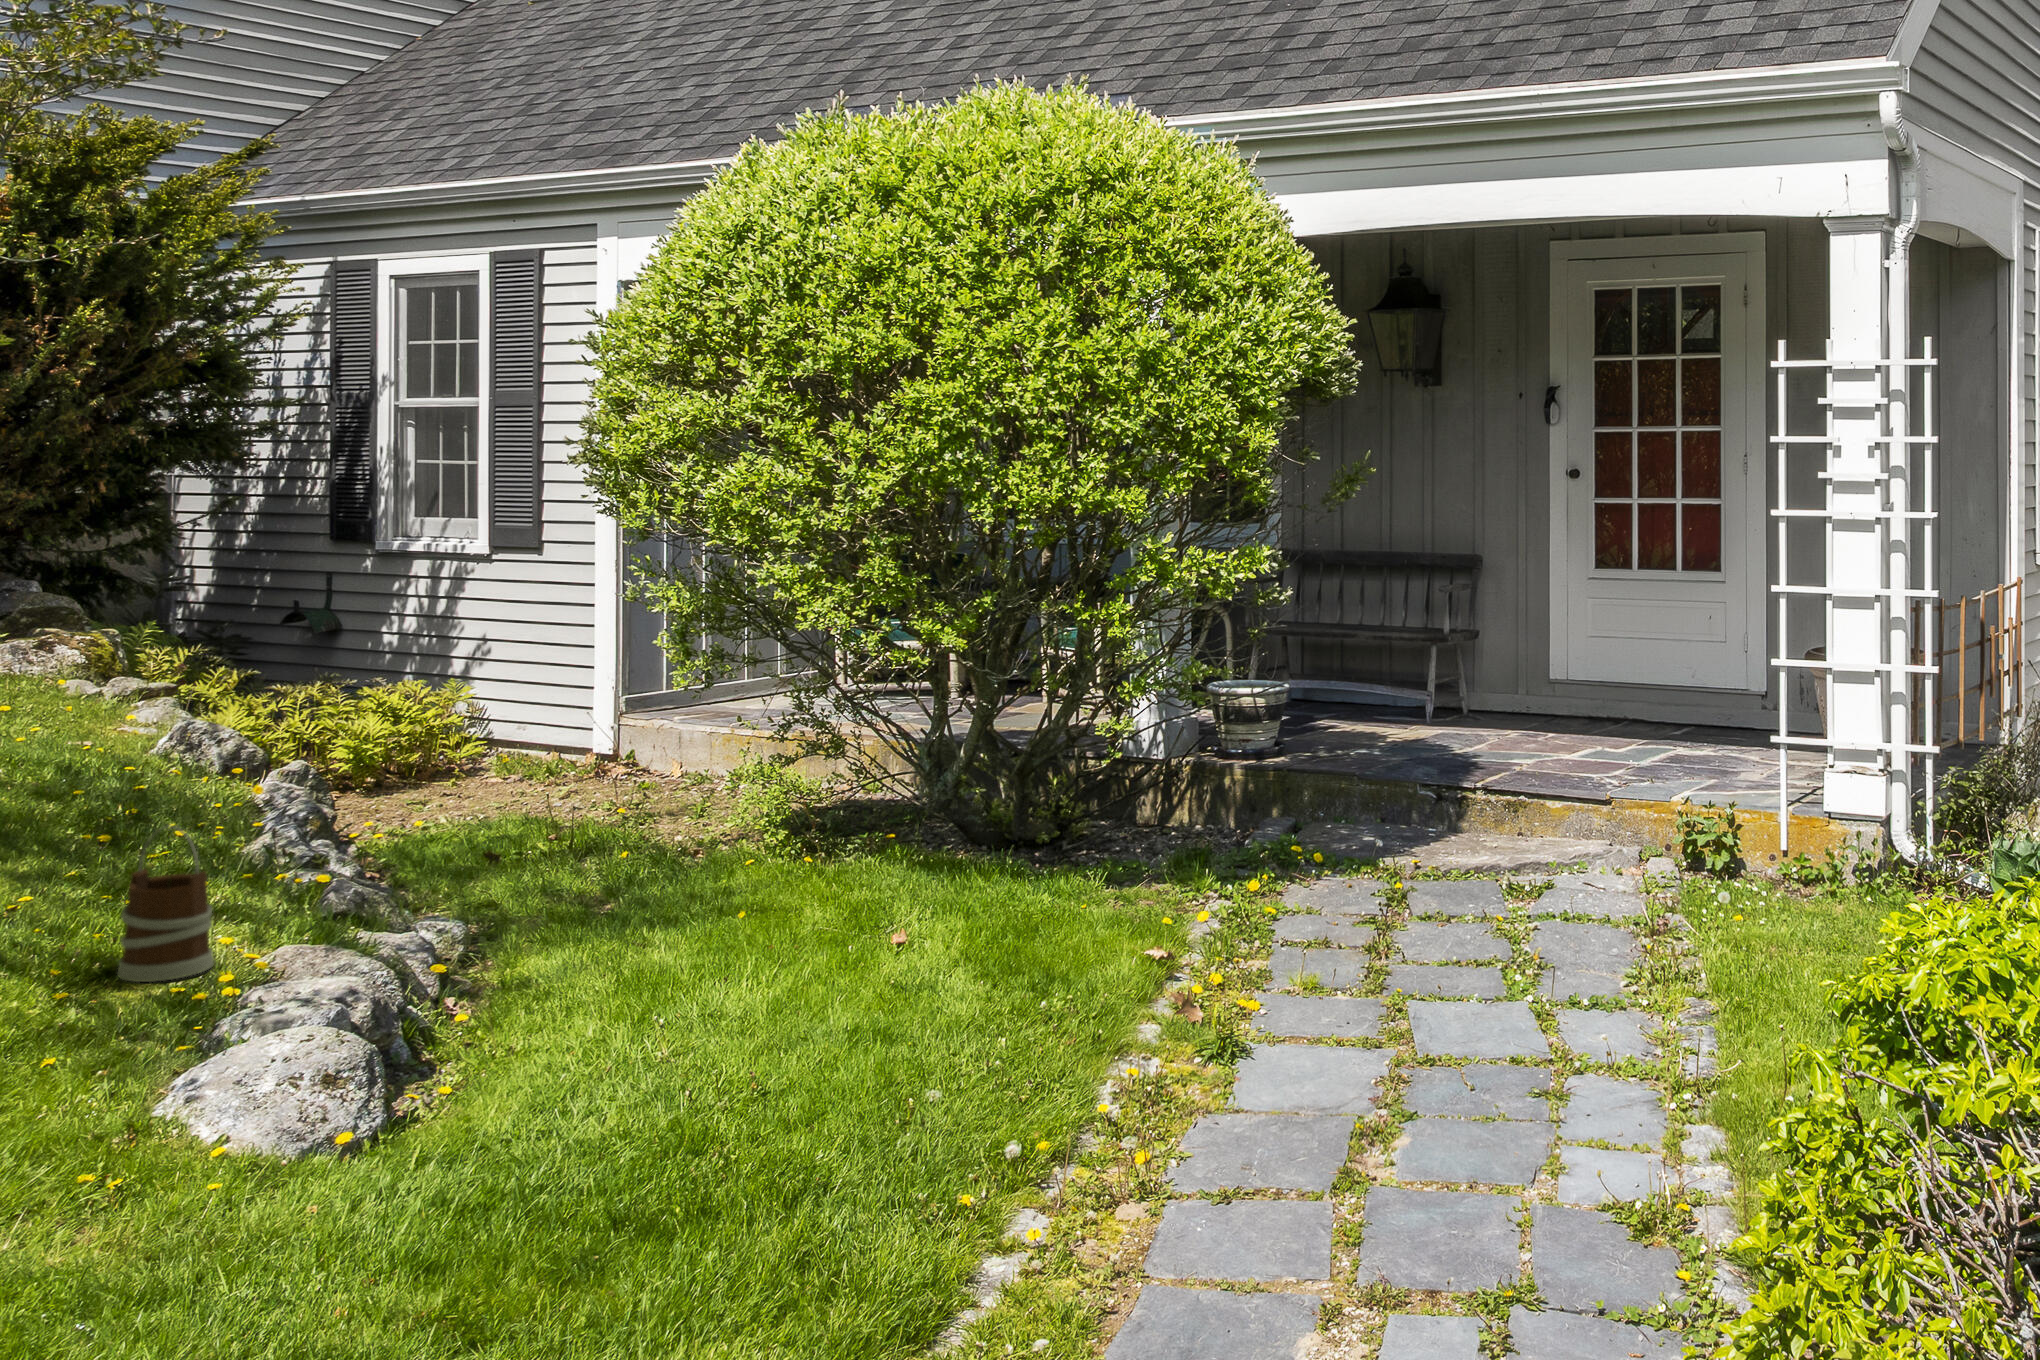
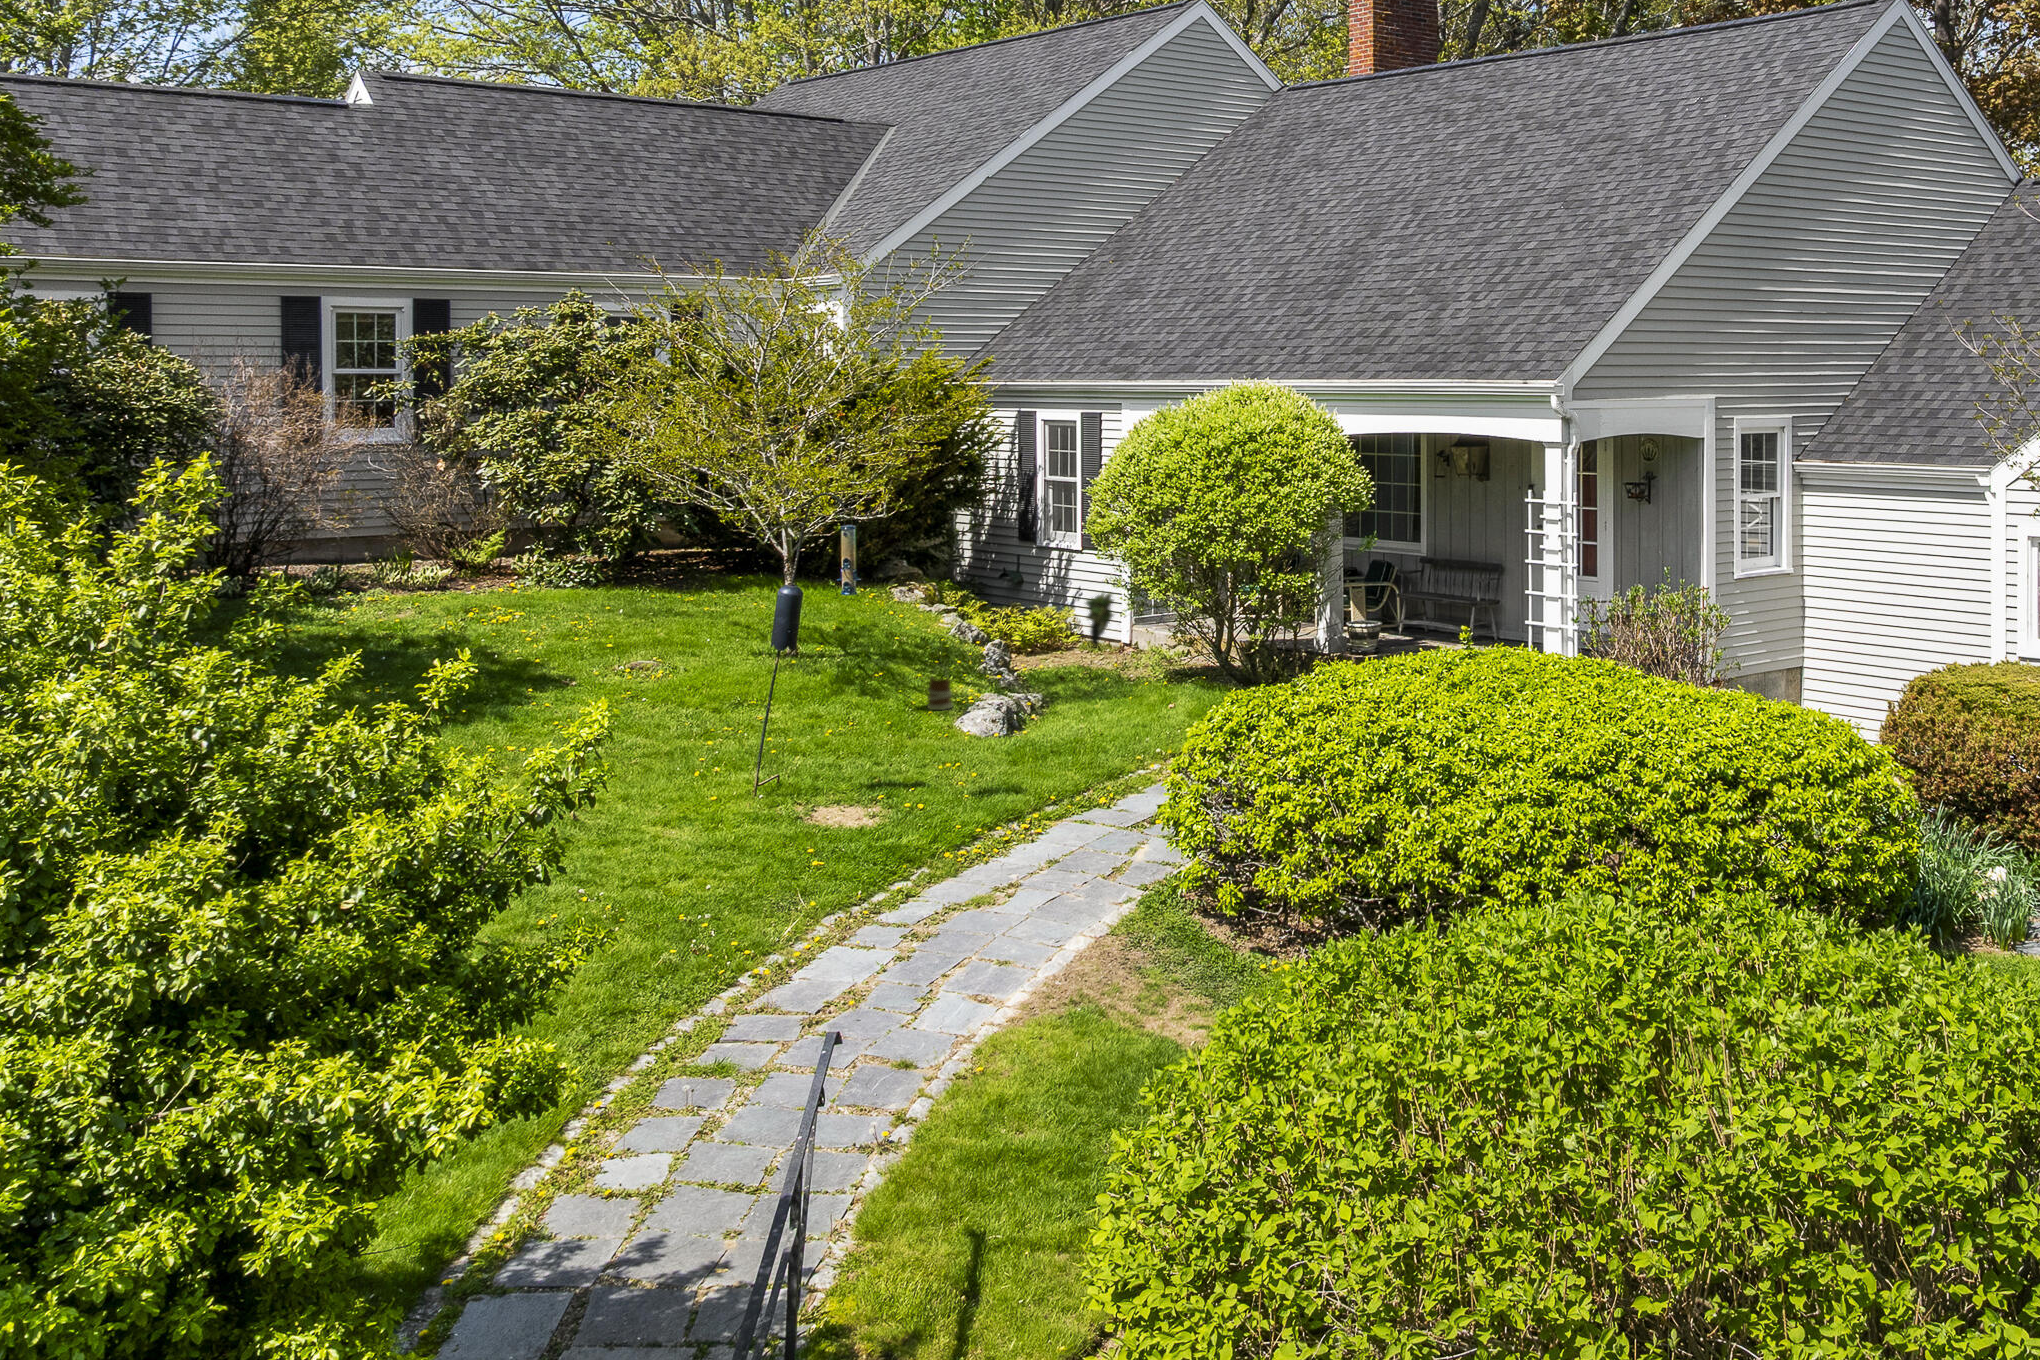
potted plant: none [508,642,582,770] -> present [1086,593,1114,648]

